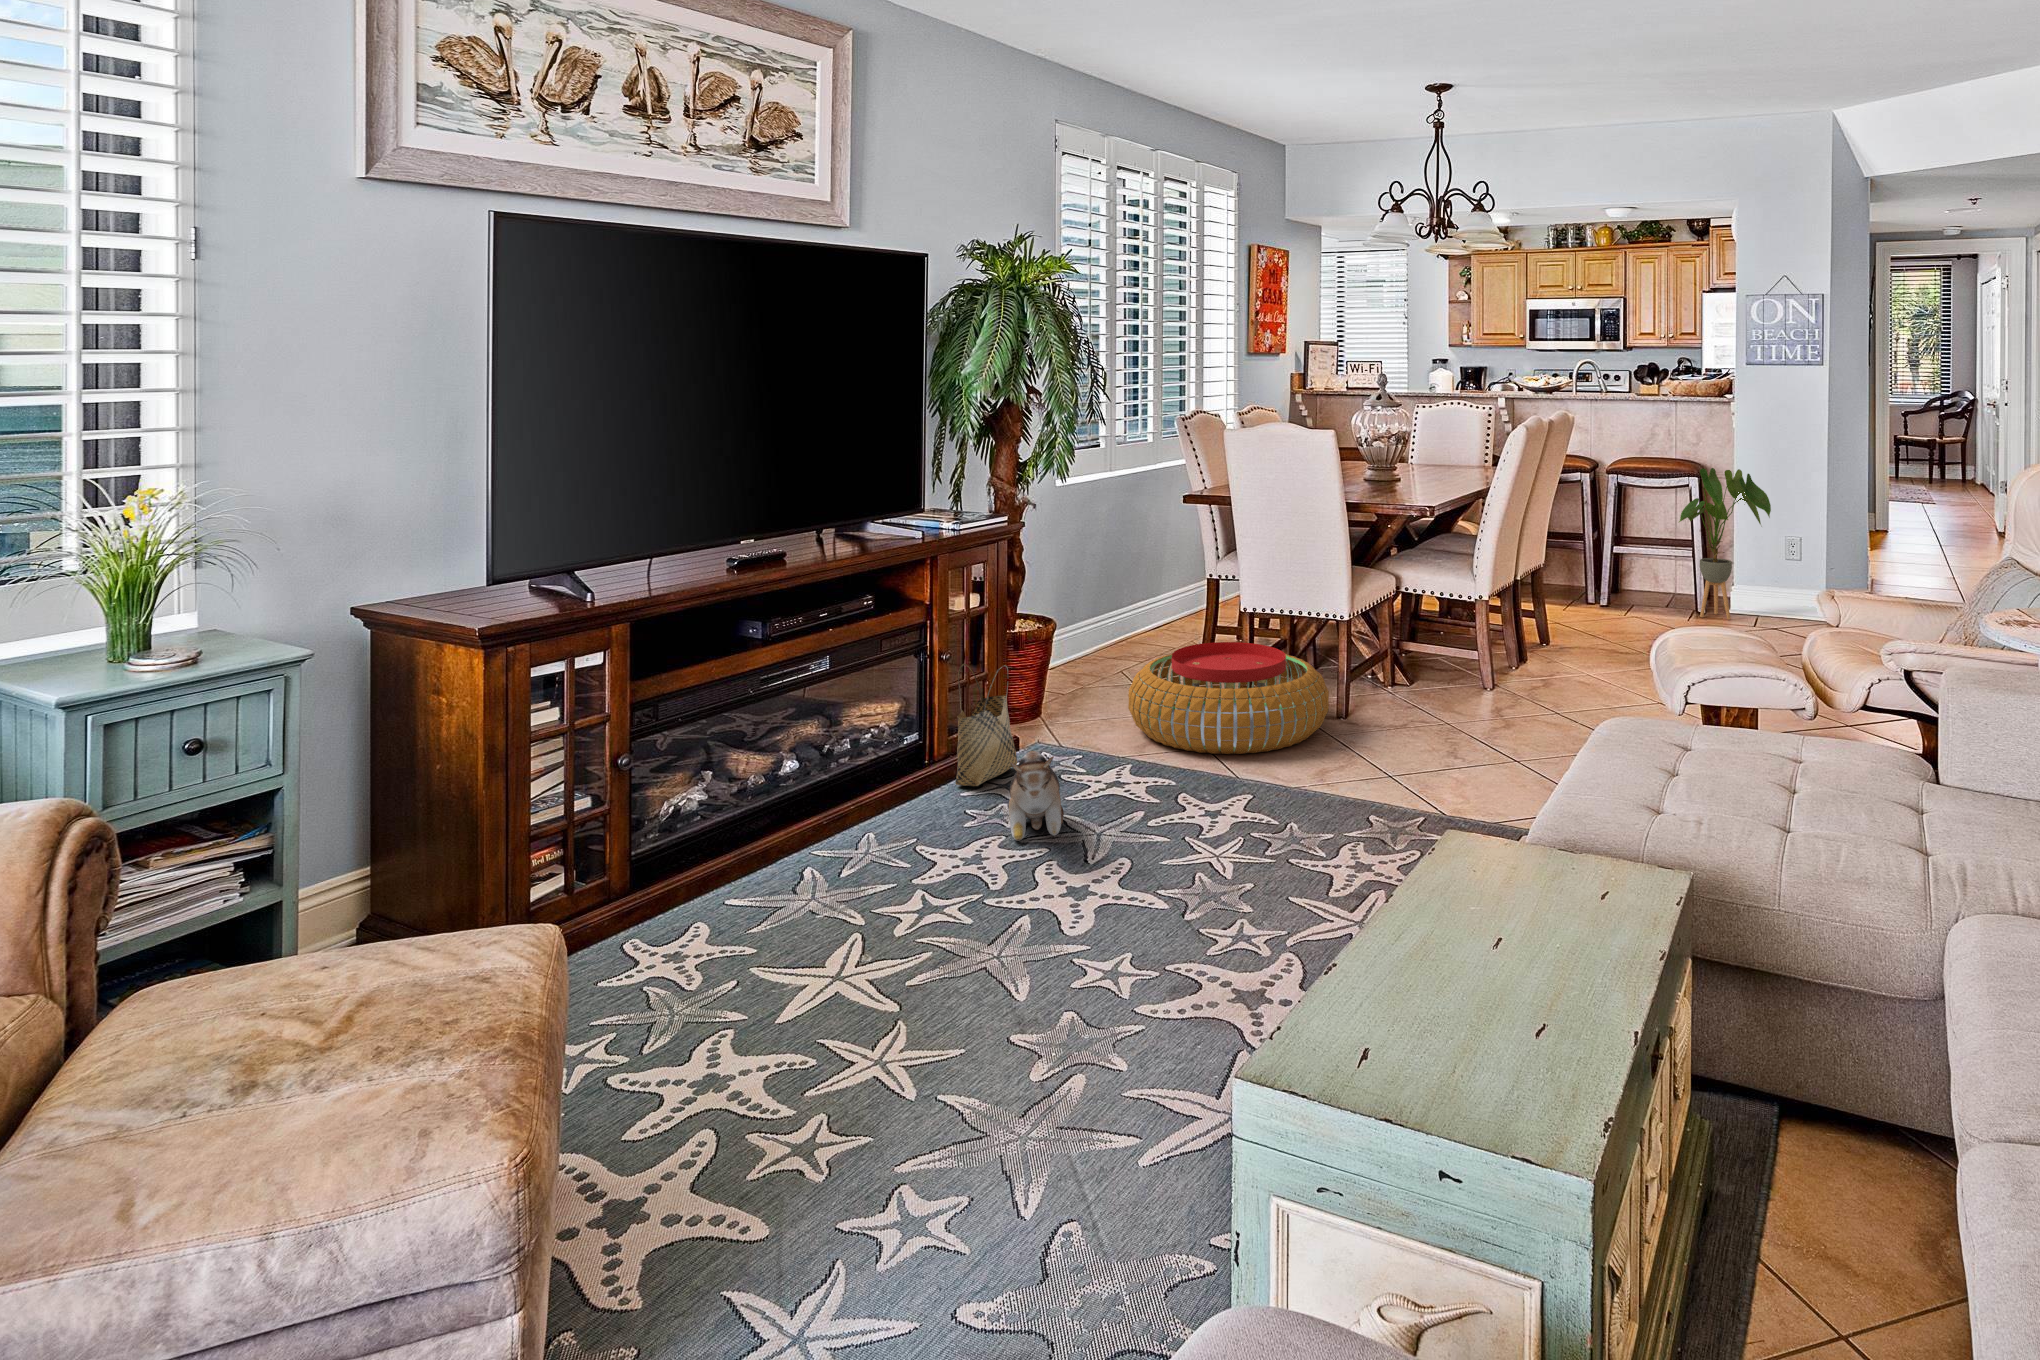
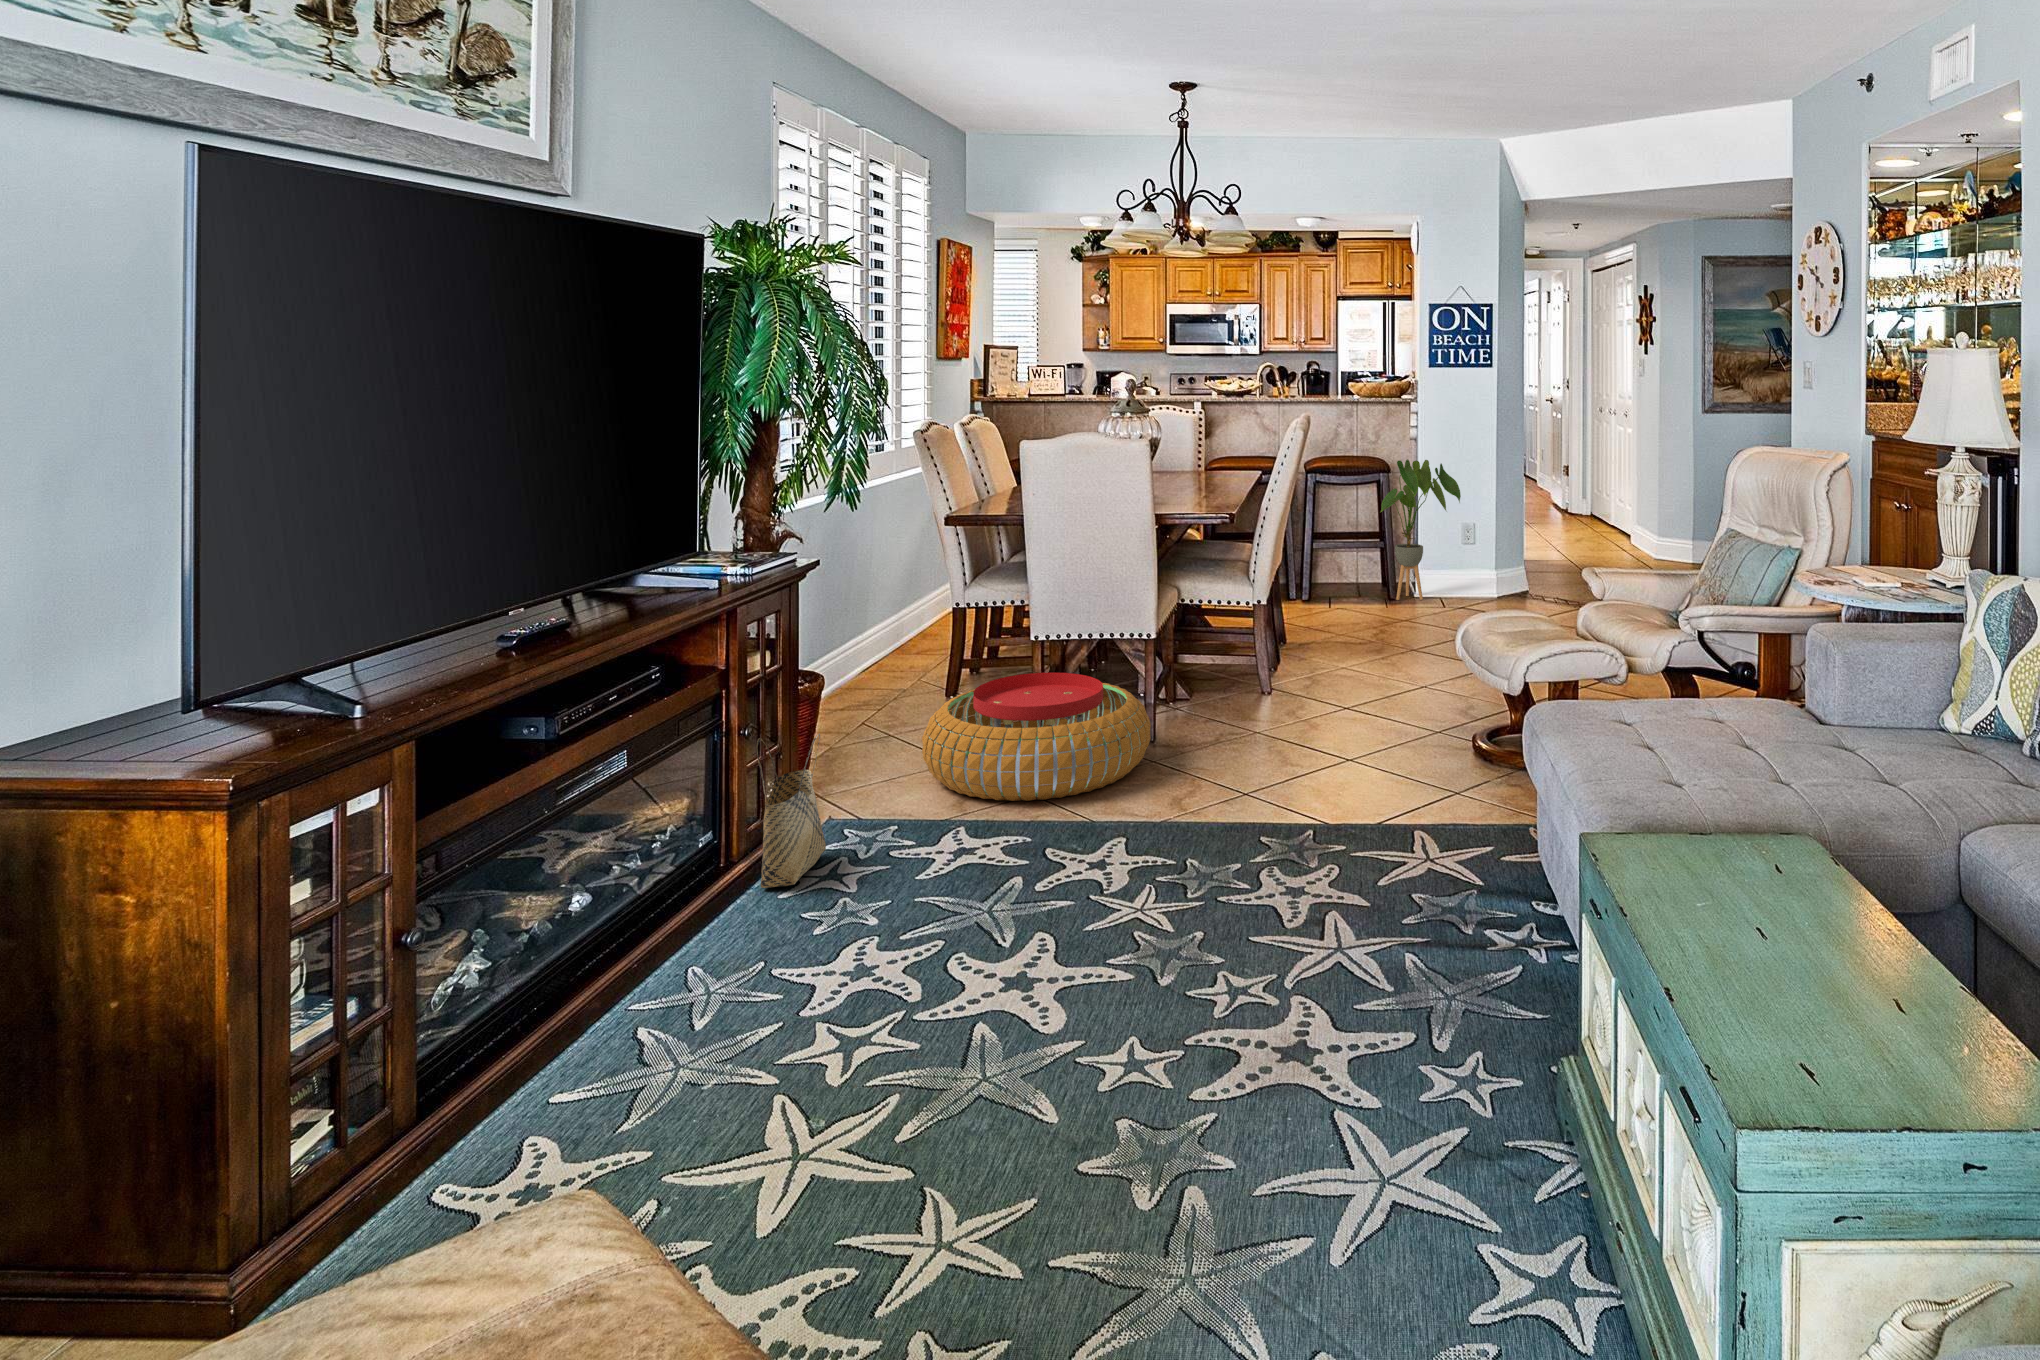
plush toy: present [1009,751,1064,841] -> none [868,829,949,940]

